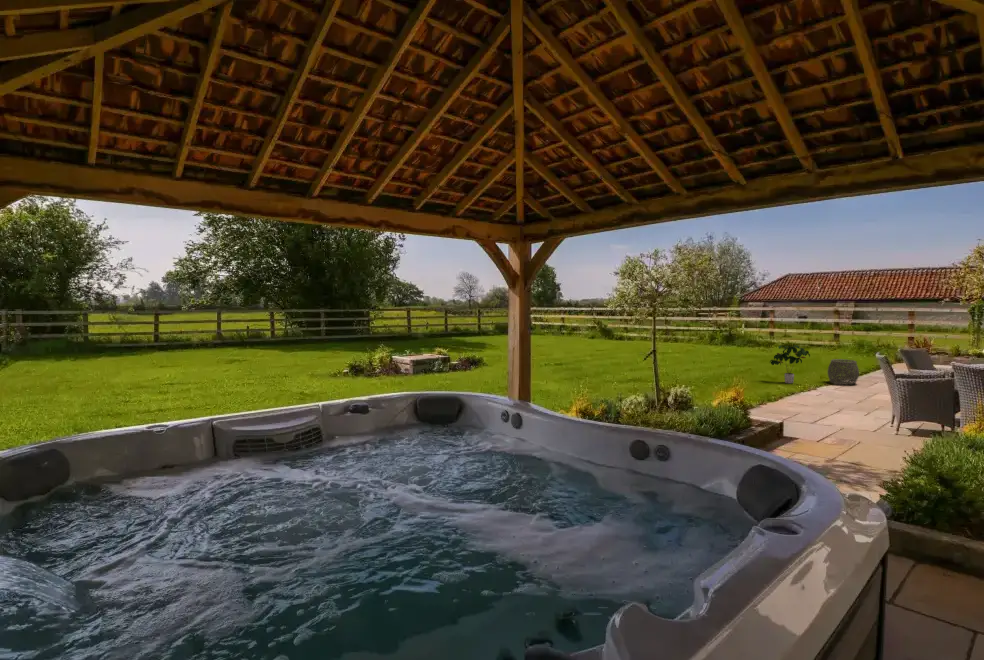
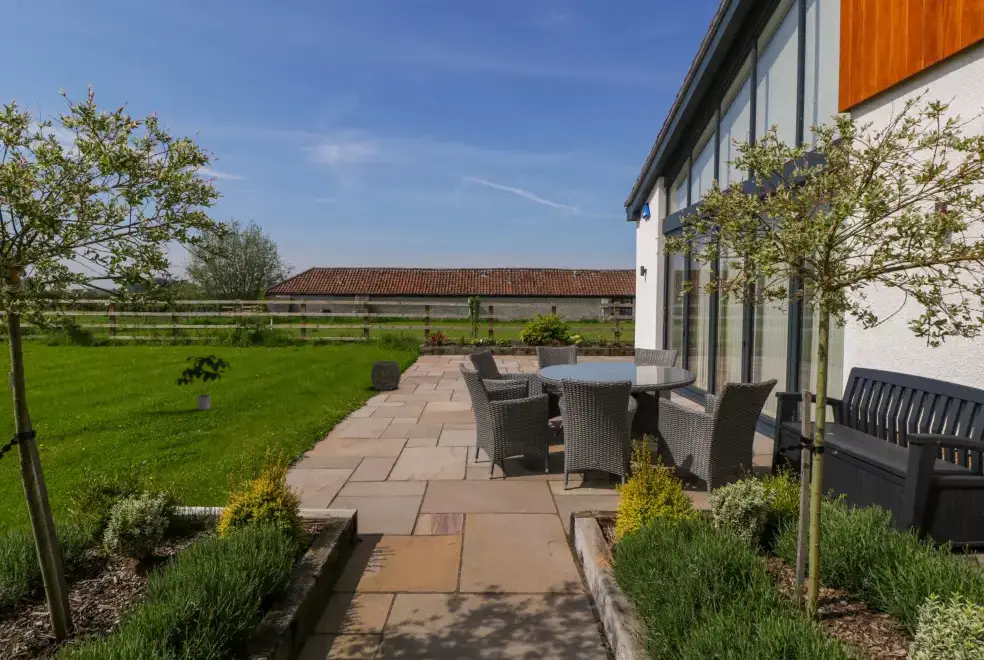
potted plant: present [770,345,810,383] -> present [177,355,231,410]

